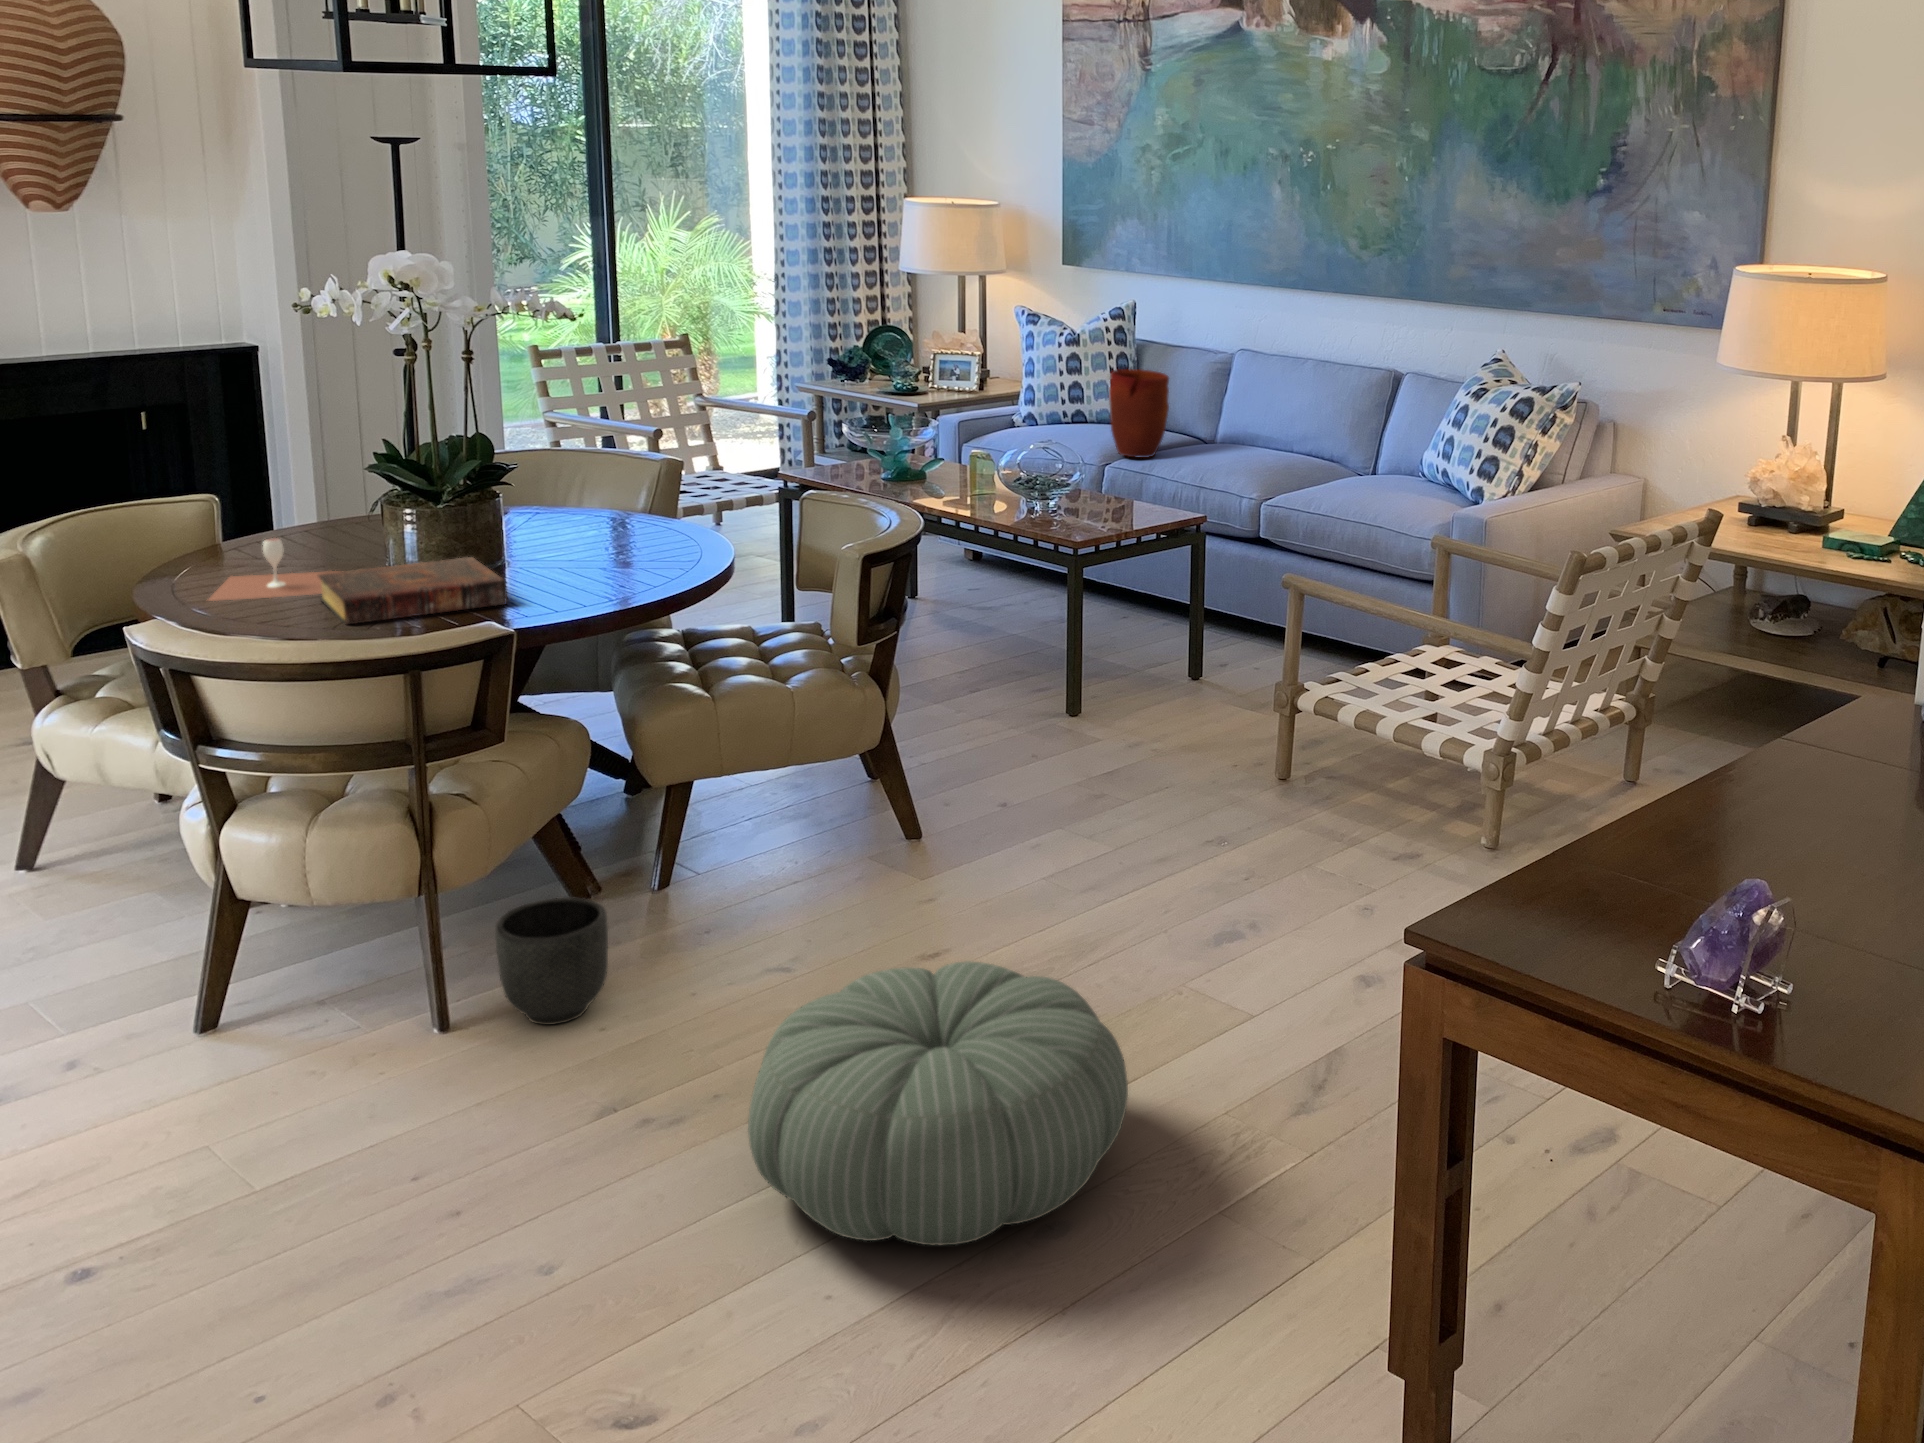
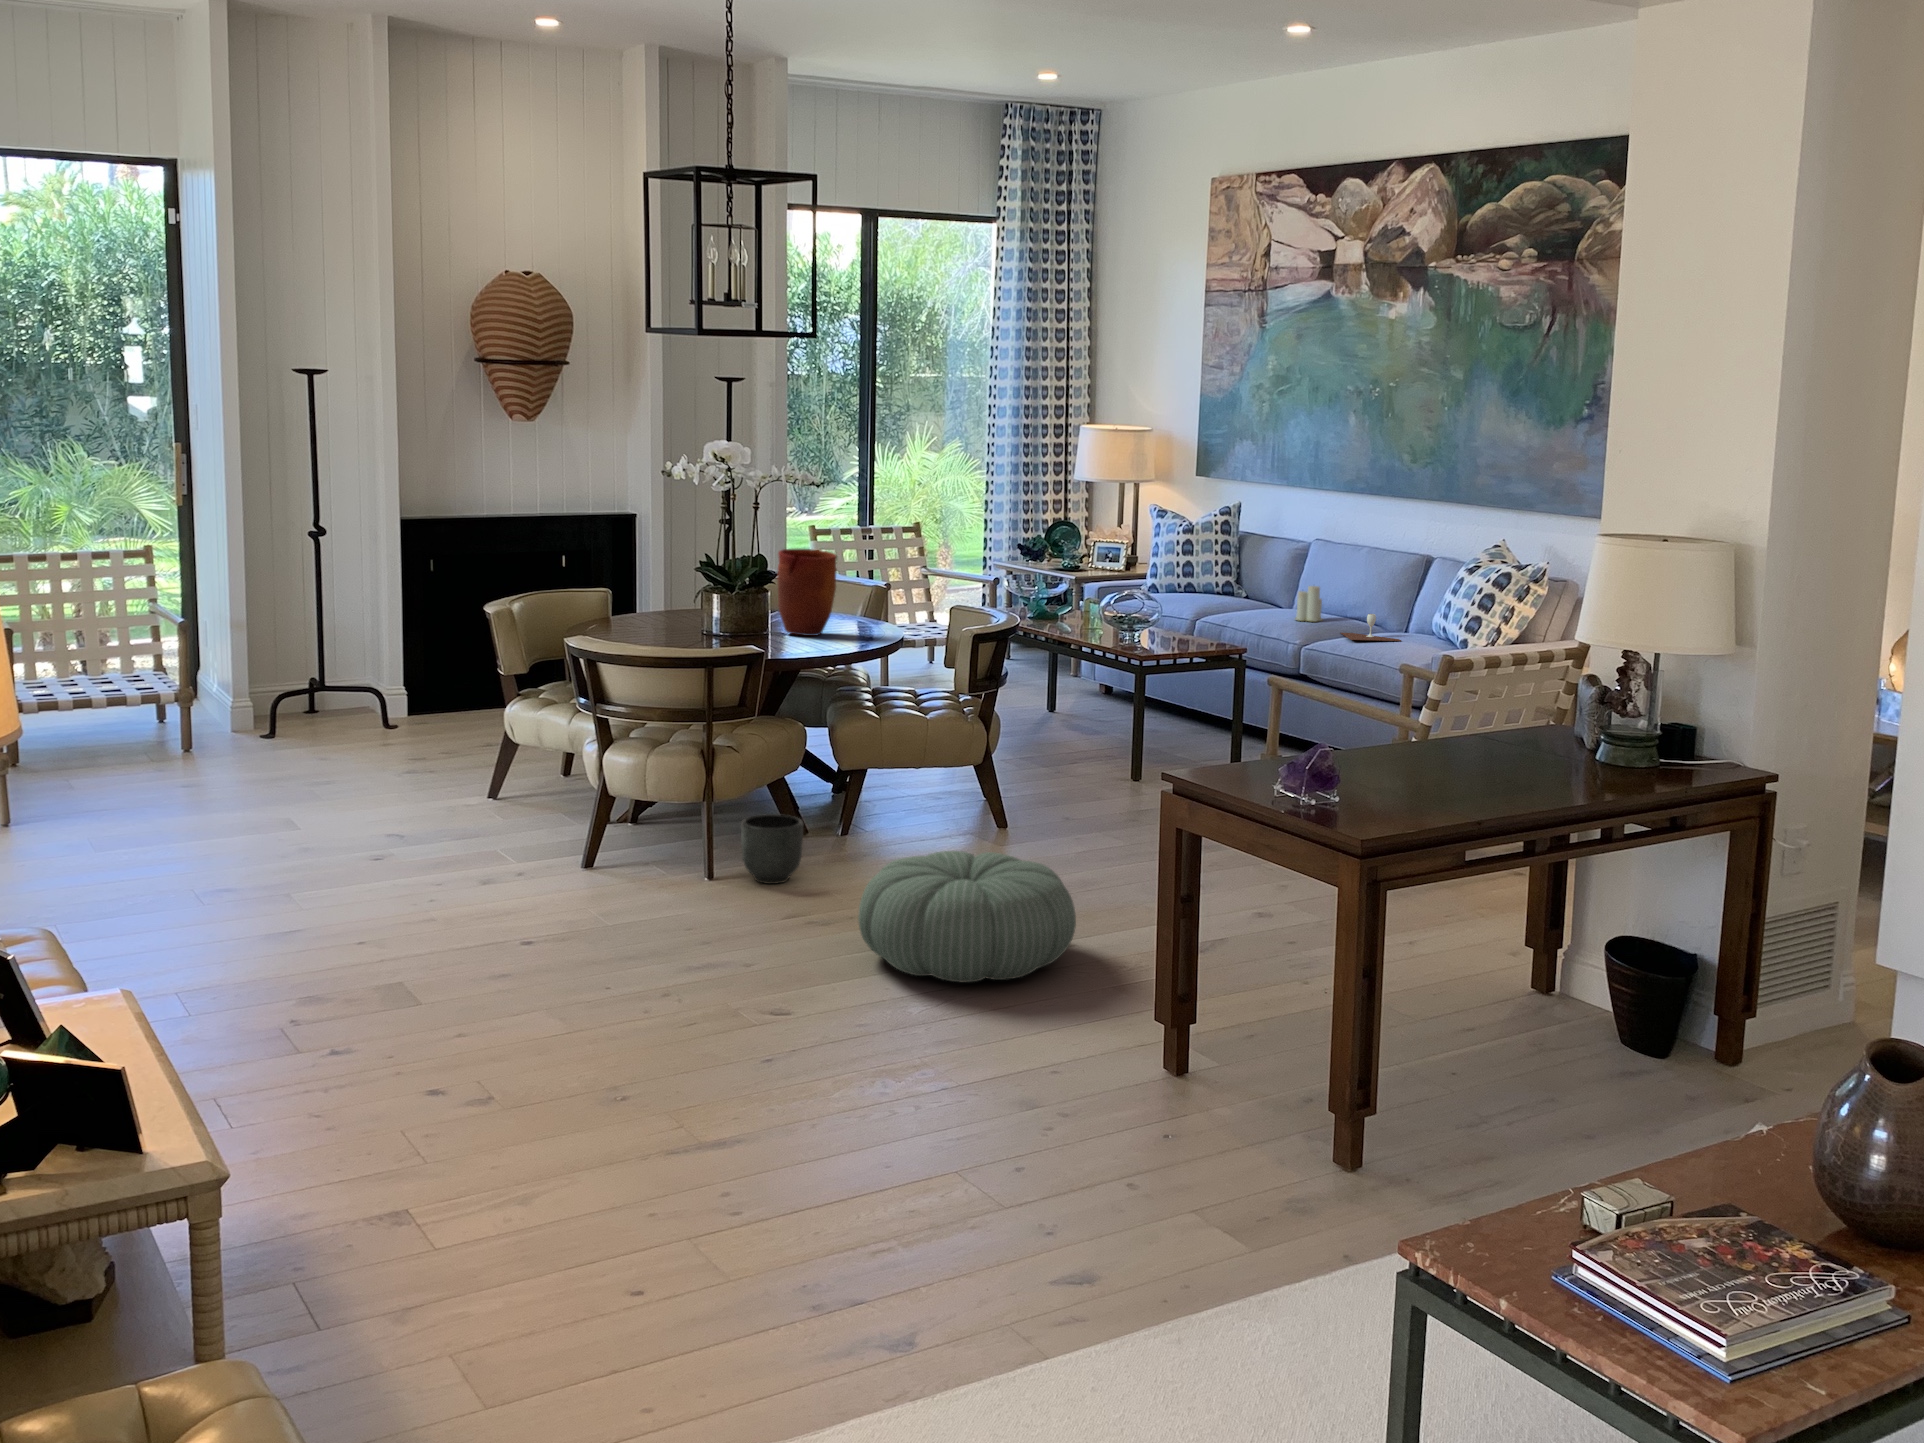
vase: present [1109,369,1169,458] -> present [777,549,837,636]
candle: none [1229,407,1265,459] -> present [1295,586,1322,621]
wine glass: present [209,538,340,601] -> present [1341,614,1401,641]
book: present [317,557,507,625] -> none [663,621,765,648]

